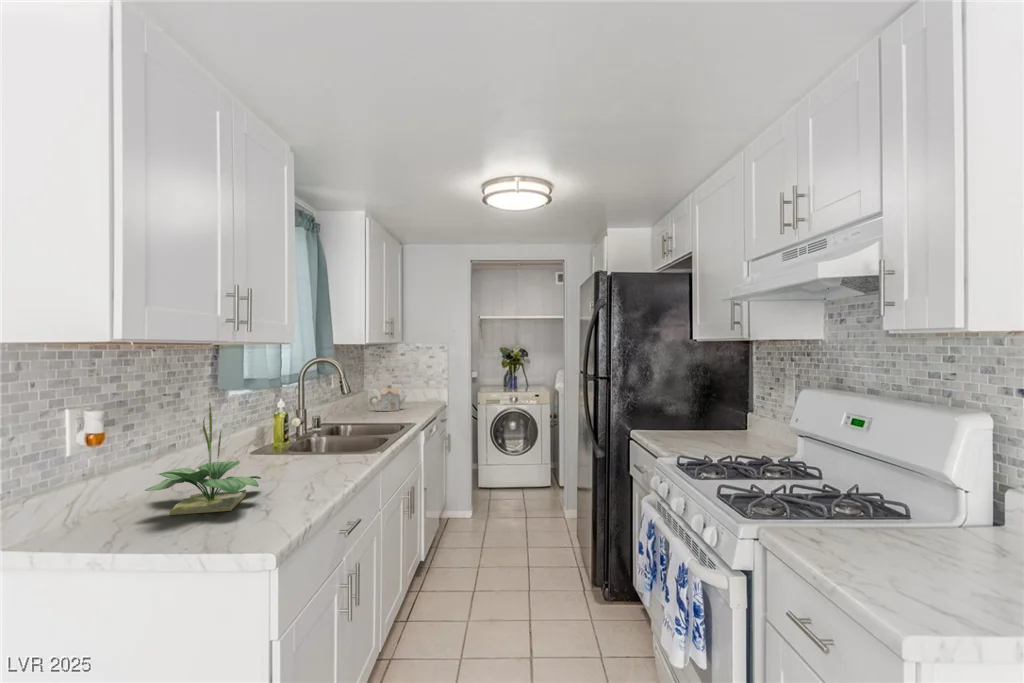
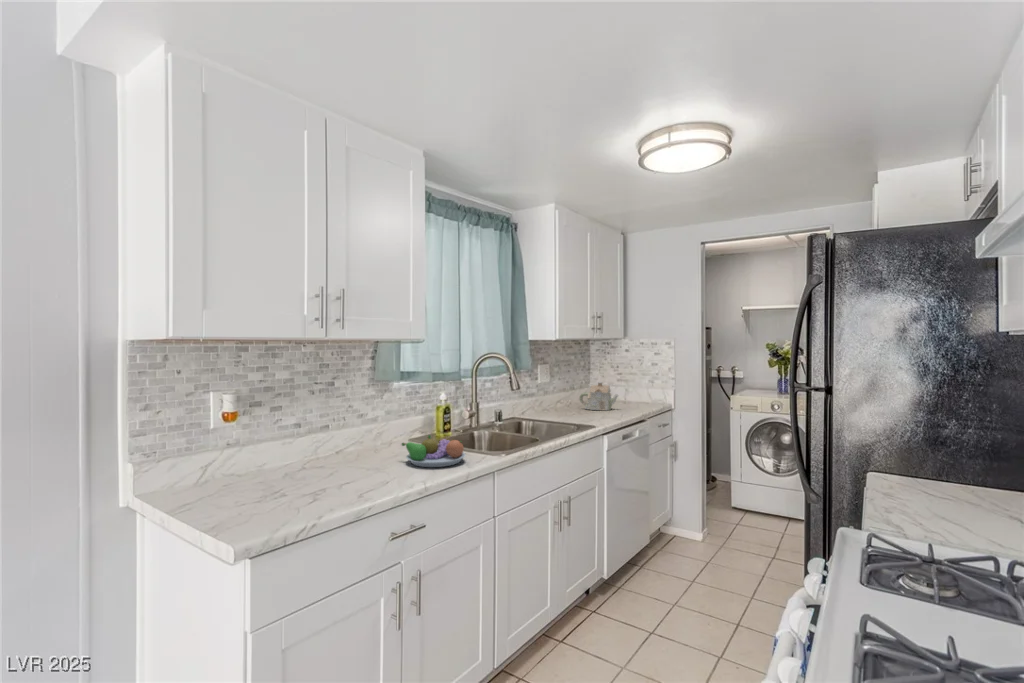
potted plant: present [145,403,261,515] -> none [243,393,359,495]
fruit bowl: none [272,441,343,472] -> present [402,435,466,467]

